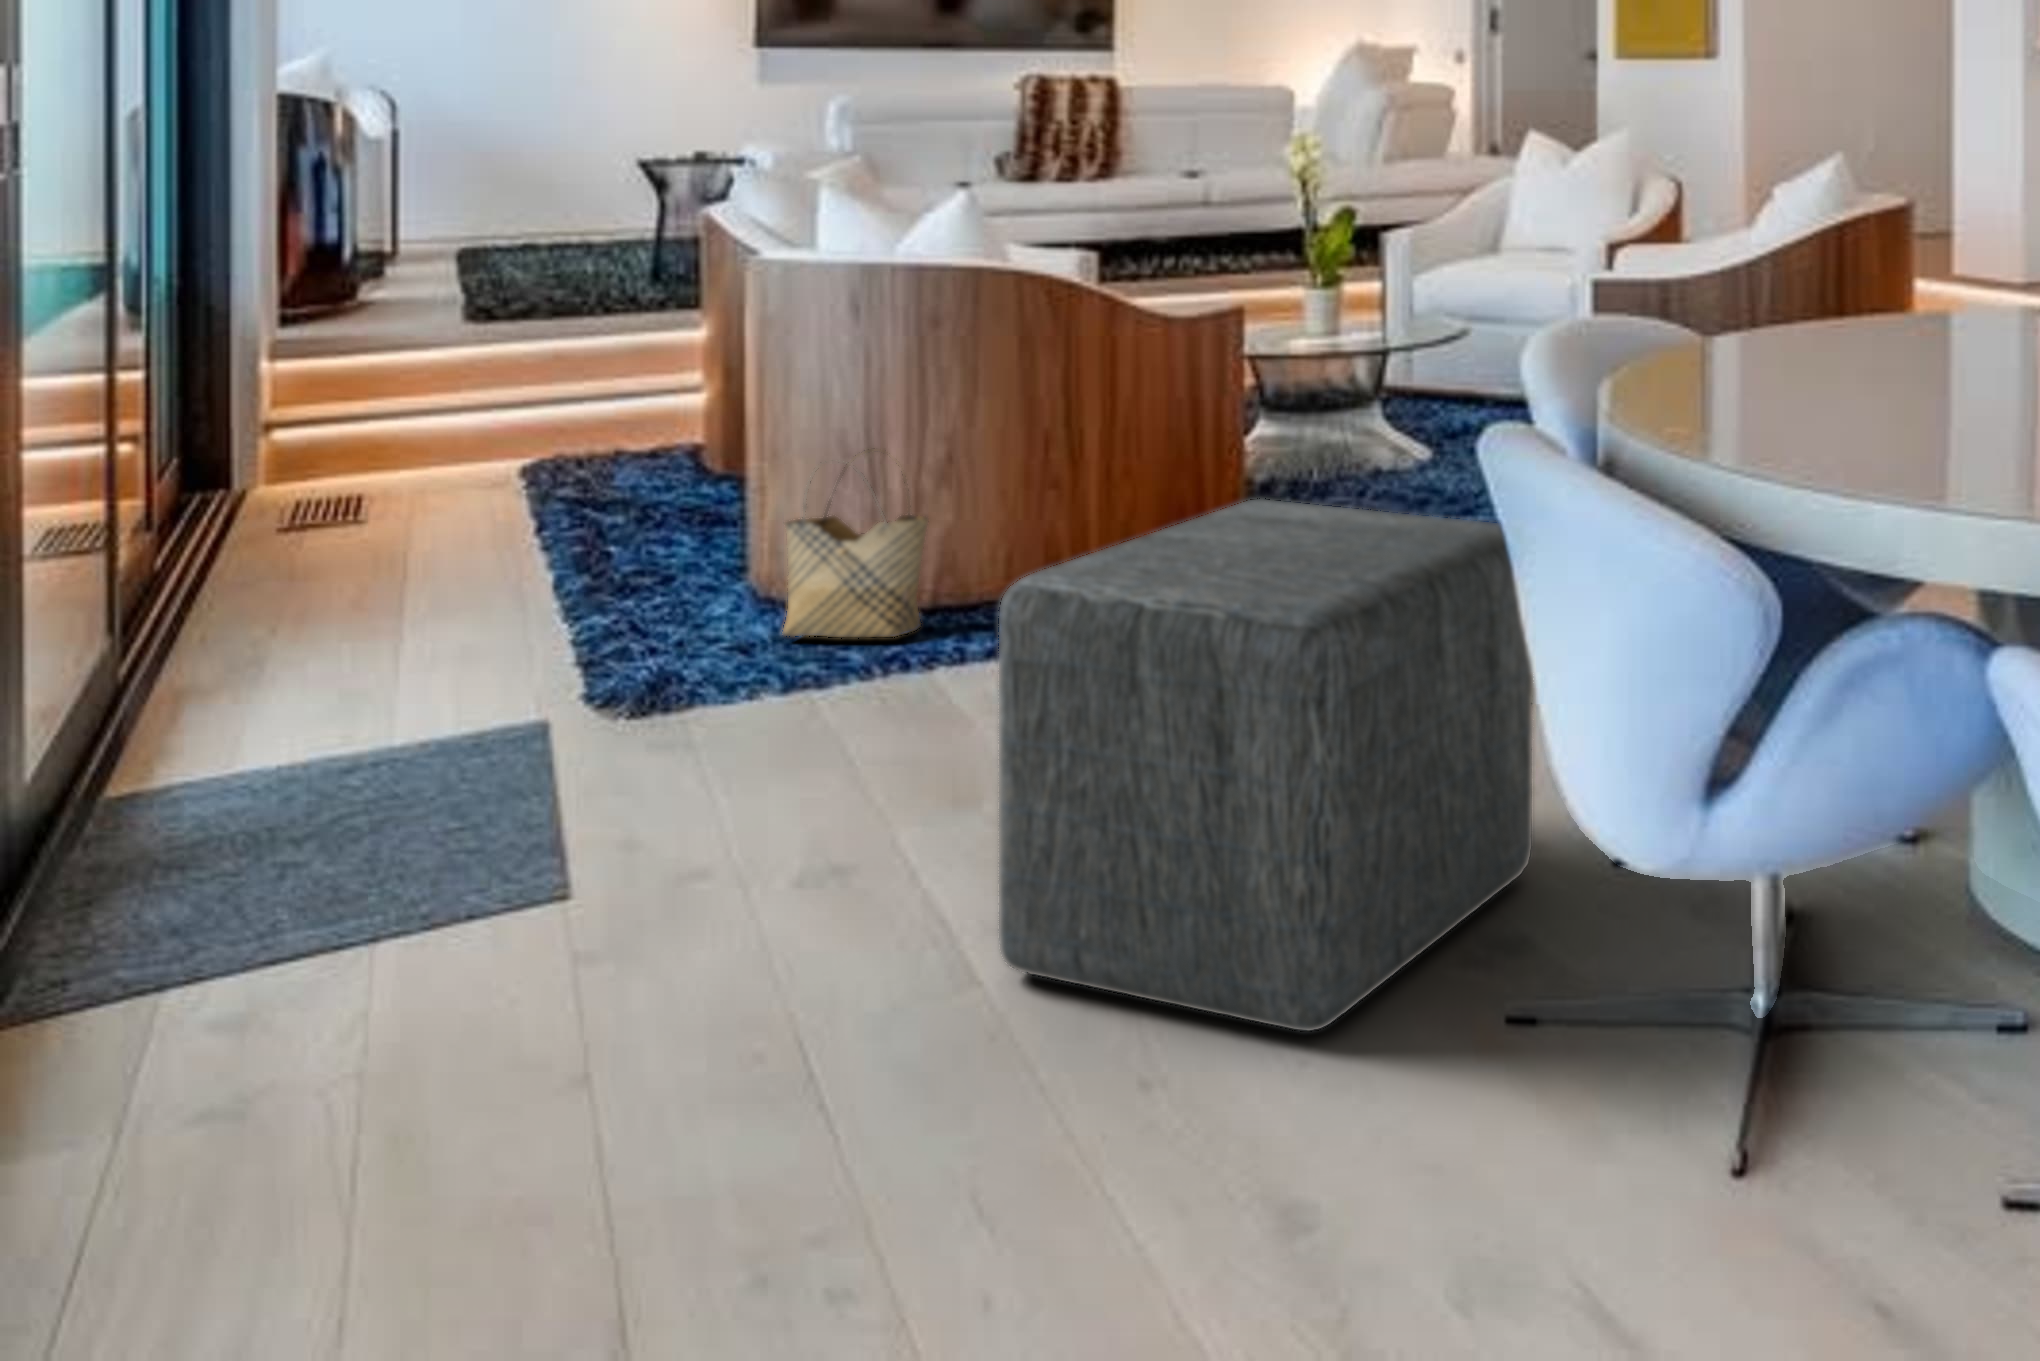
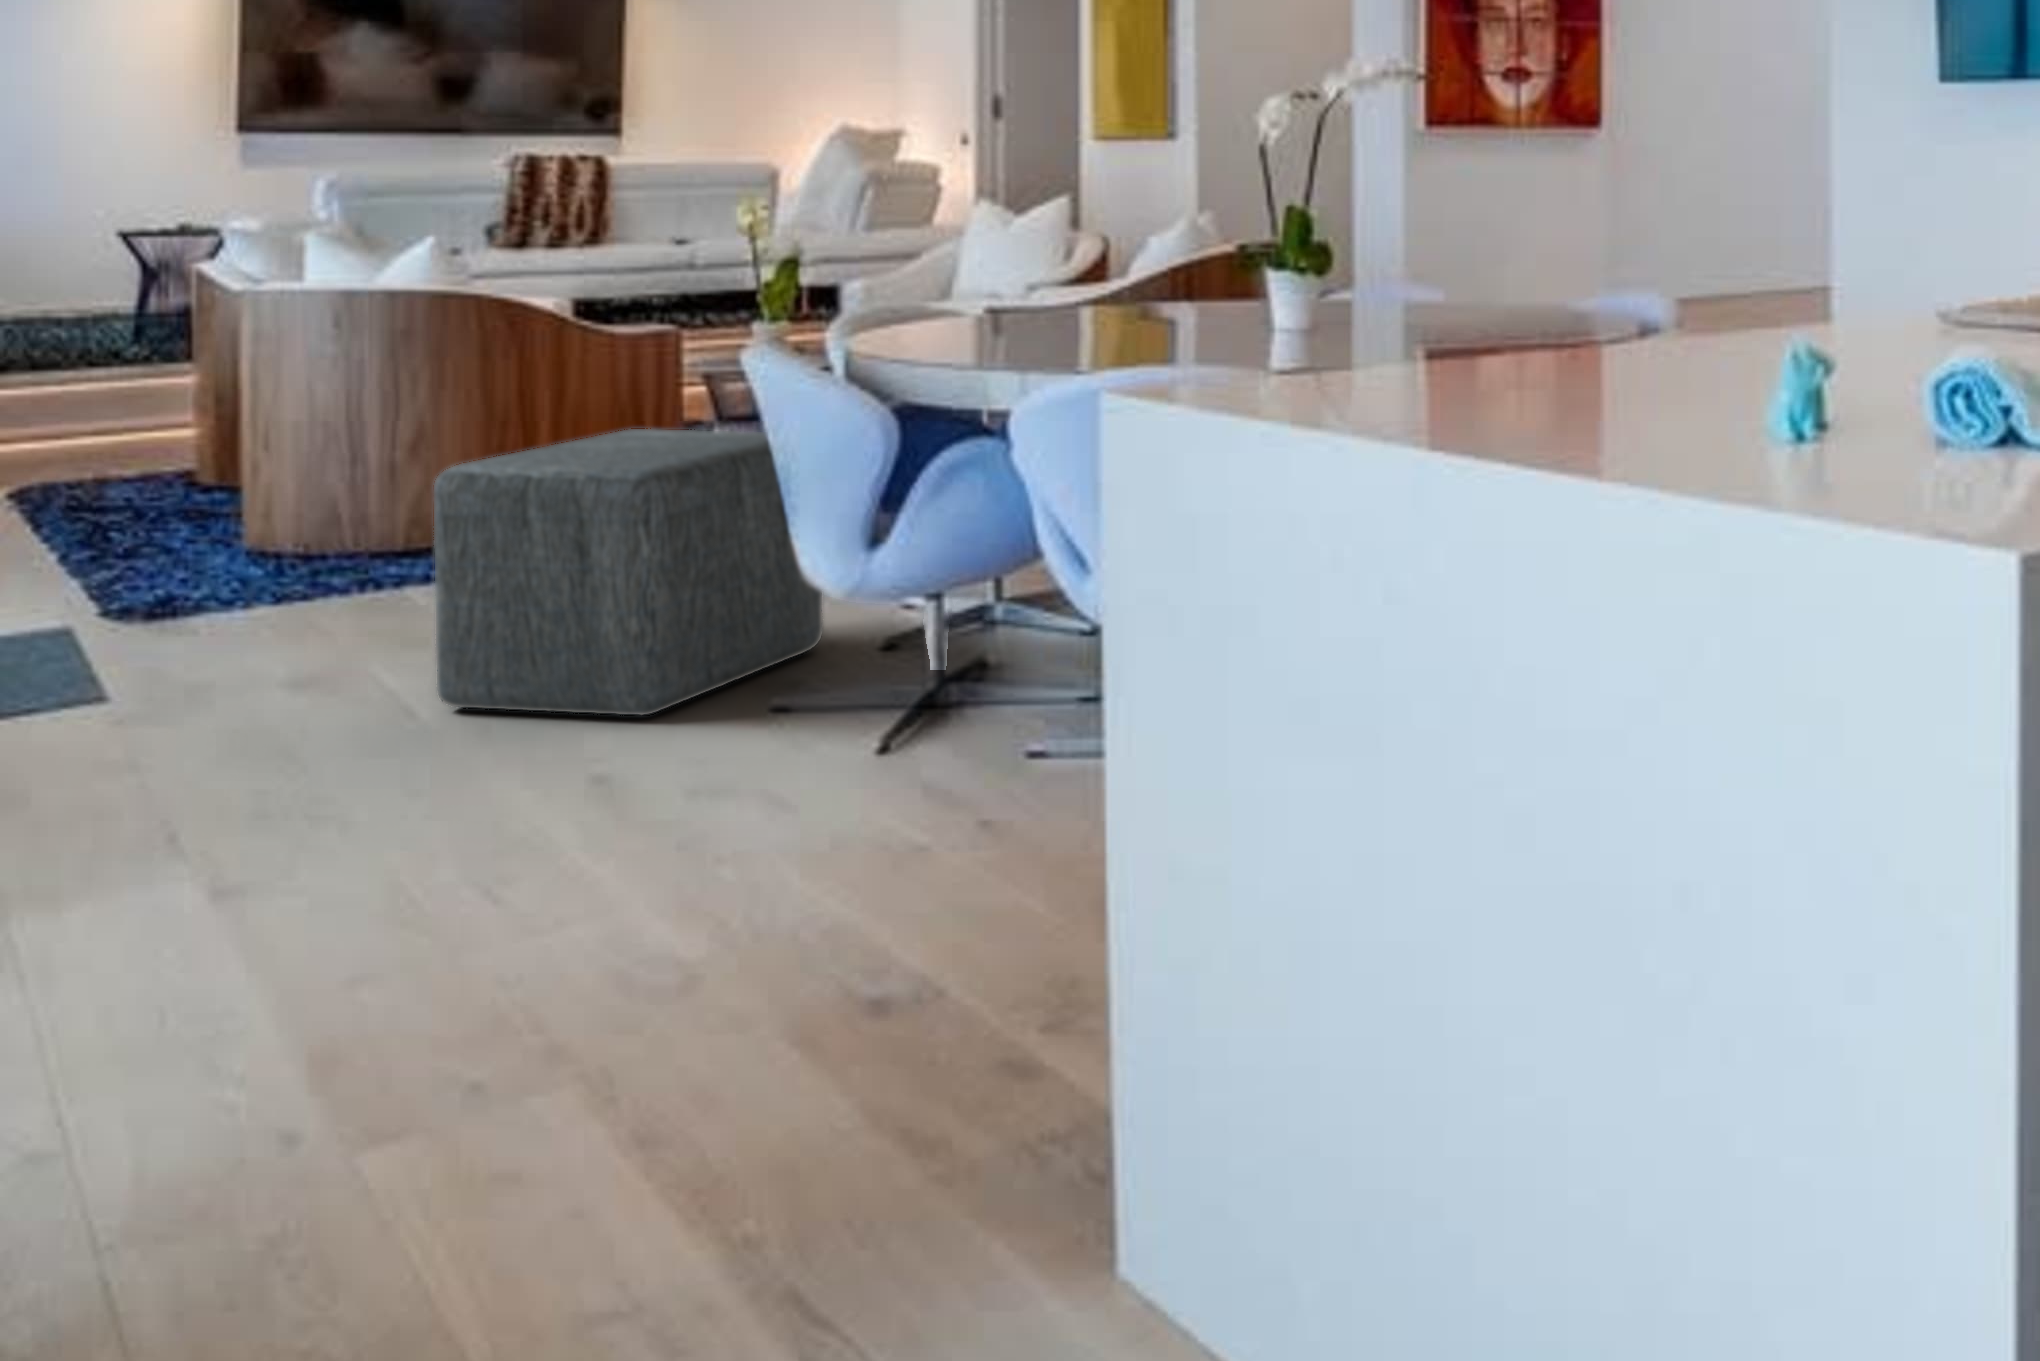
woven basket: present [783,455,928,638] -> none [274,434,400,570]

